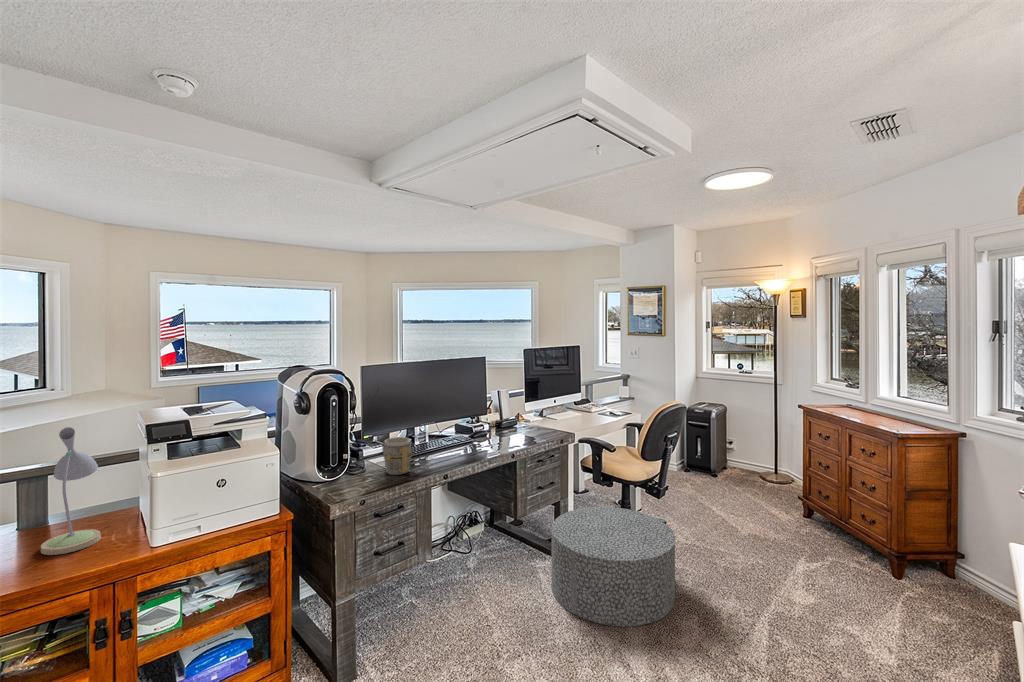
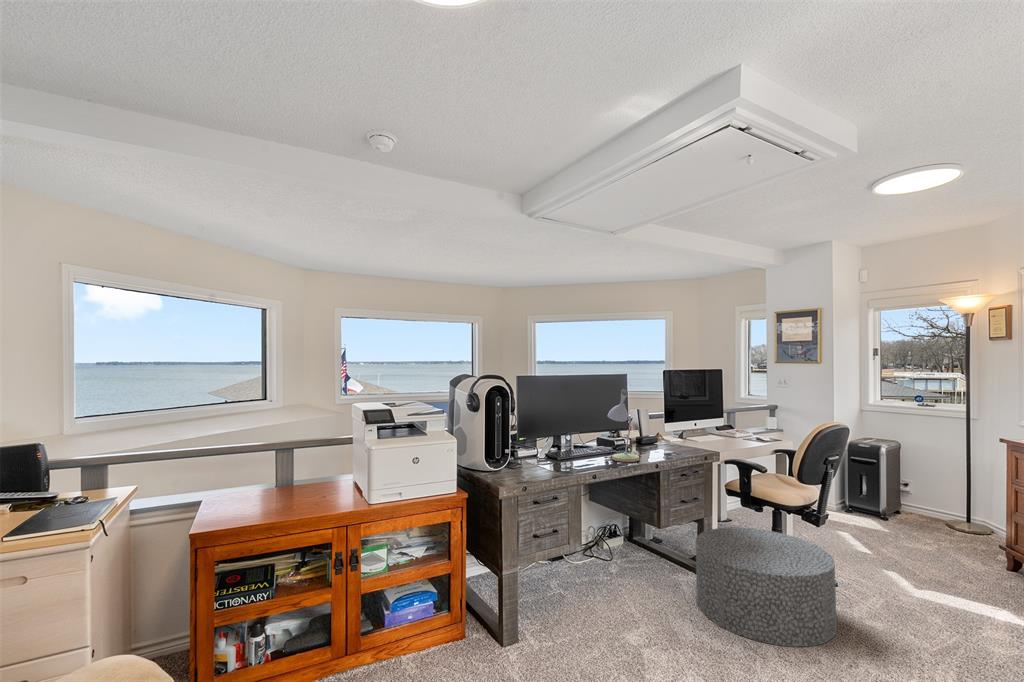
desk lamp: present [41,427,101,555] -> present [608,389,639,462]
mug: present [382,437,412,475] -> none [536,439,563,471]

